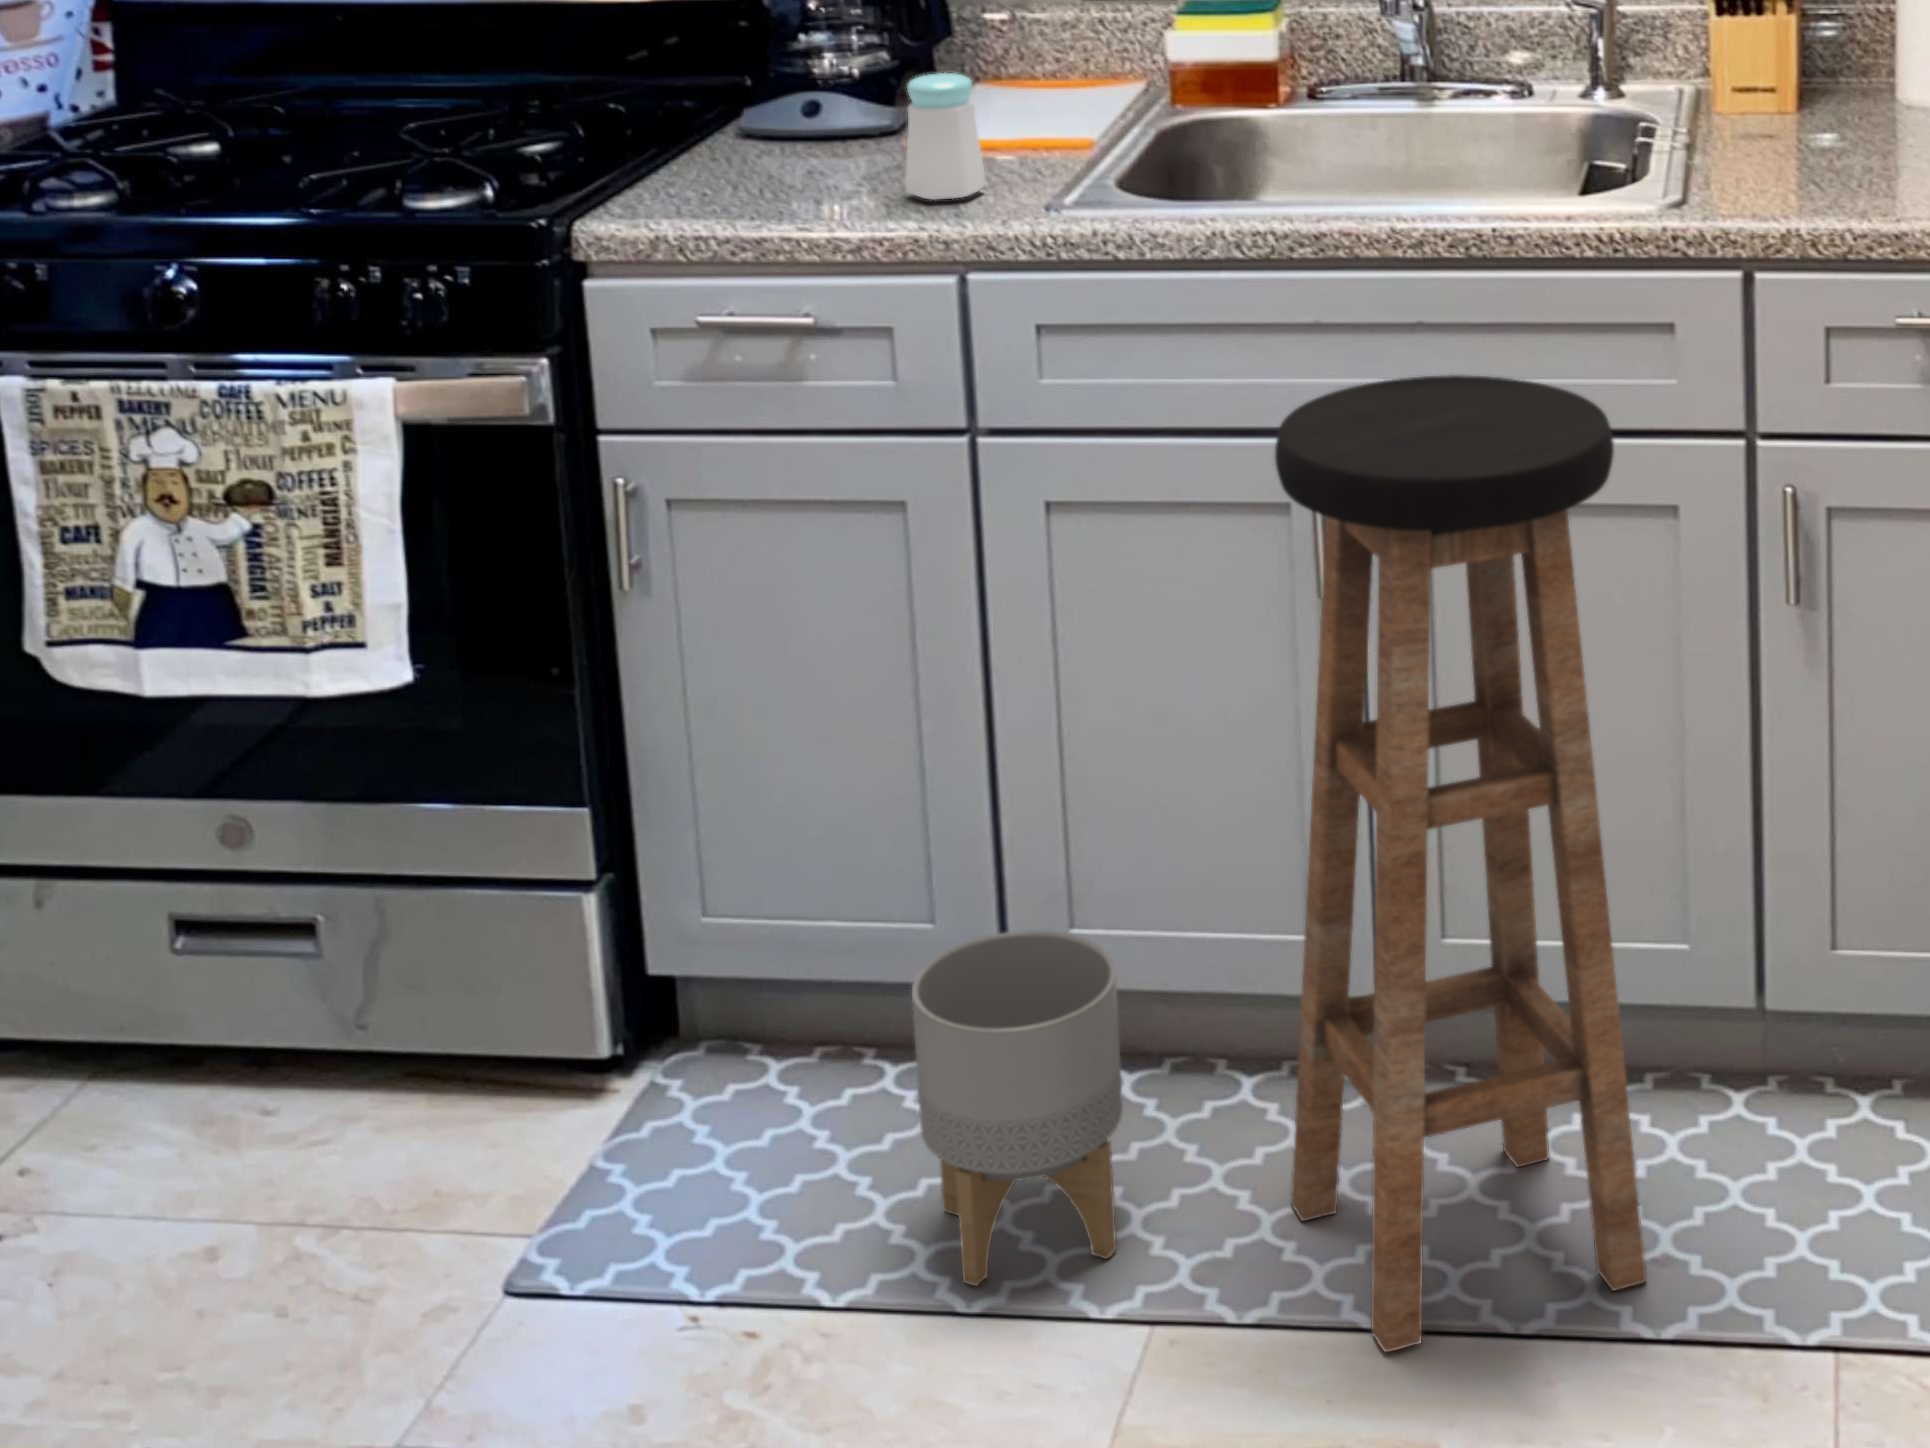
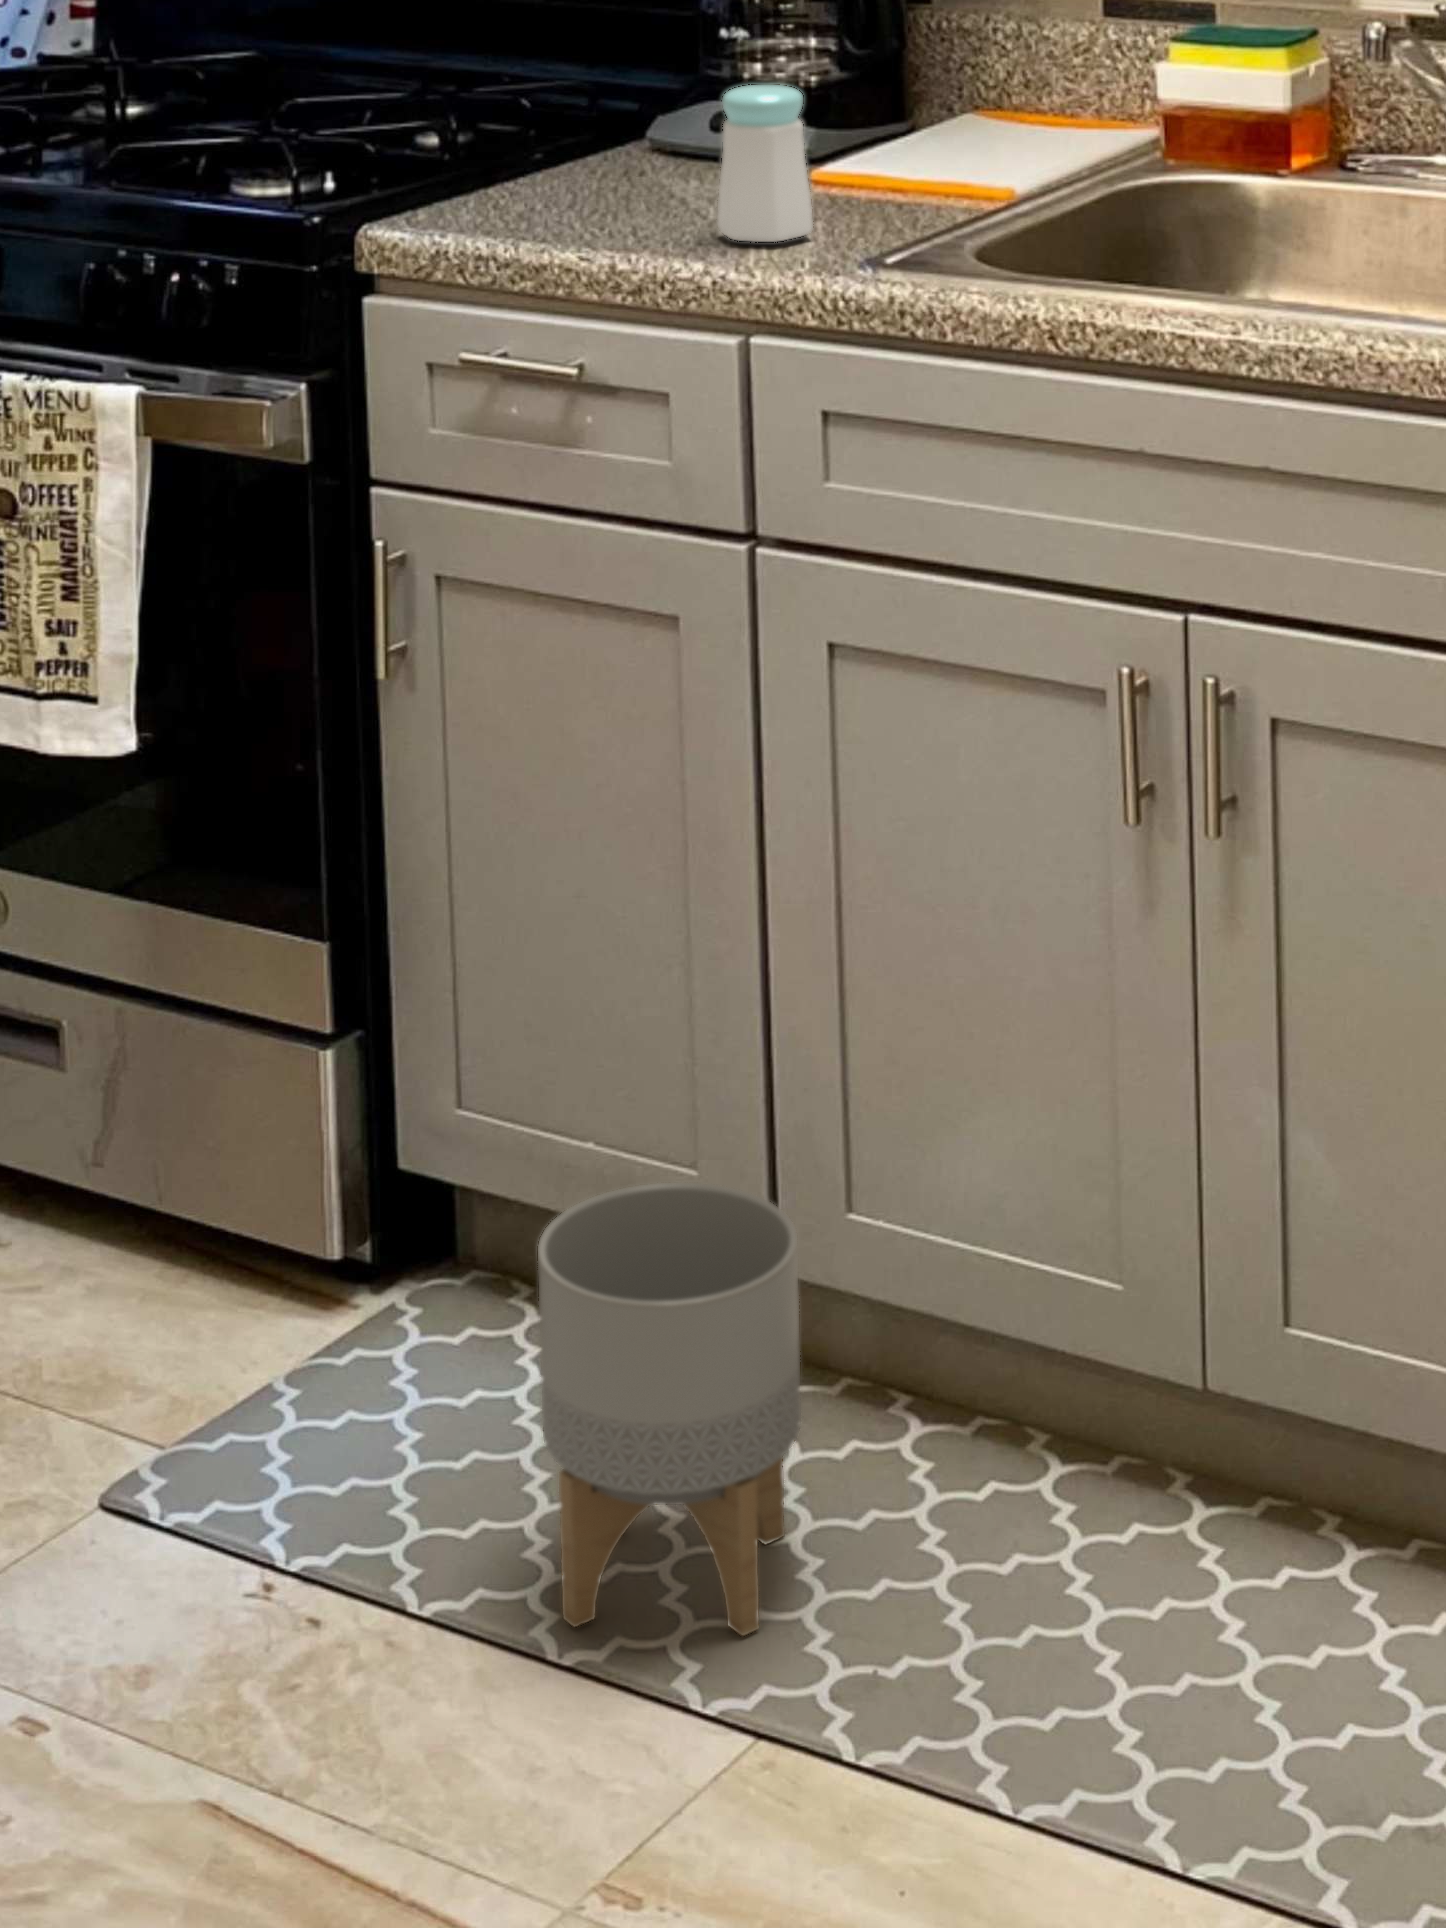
bar stool: present [1275,375,1647,1352] -> none [951,533,1408,1855]

